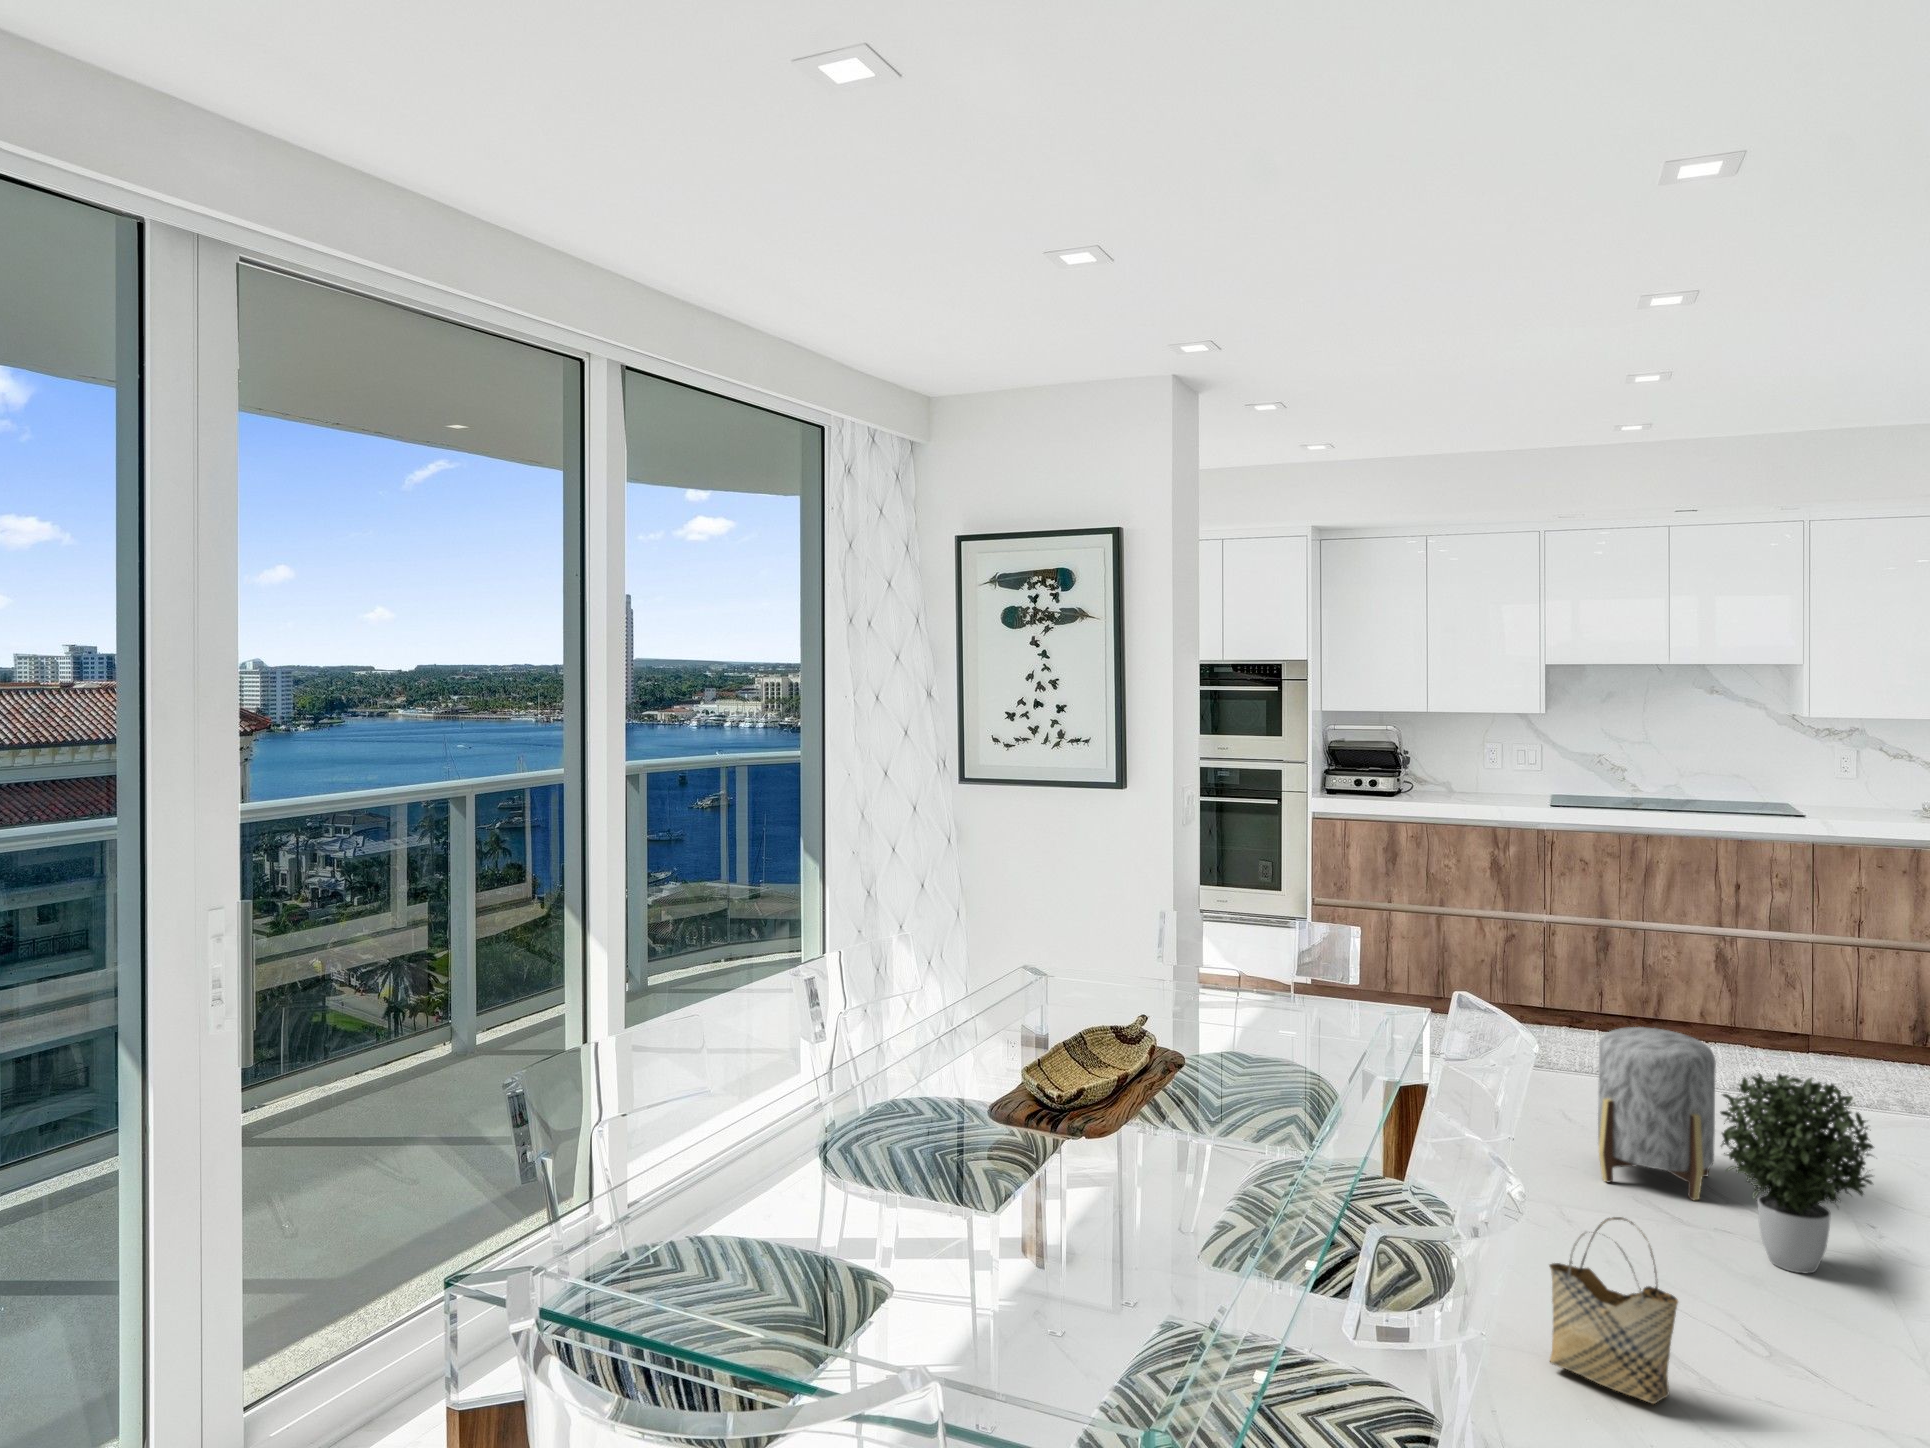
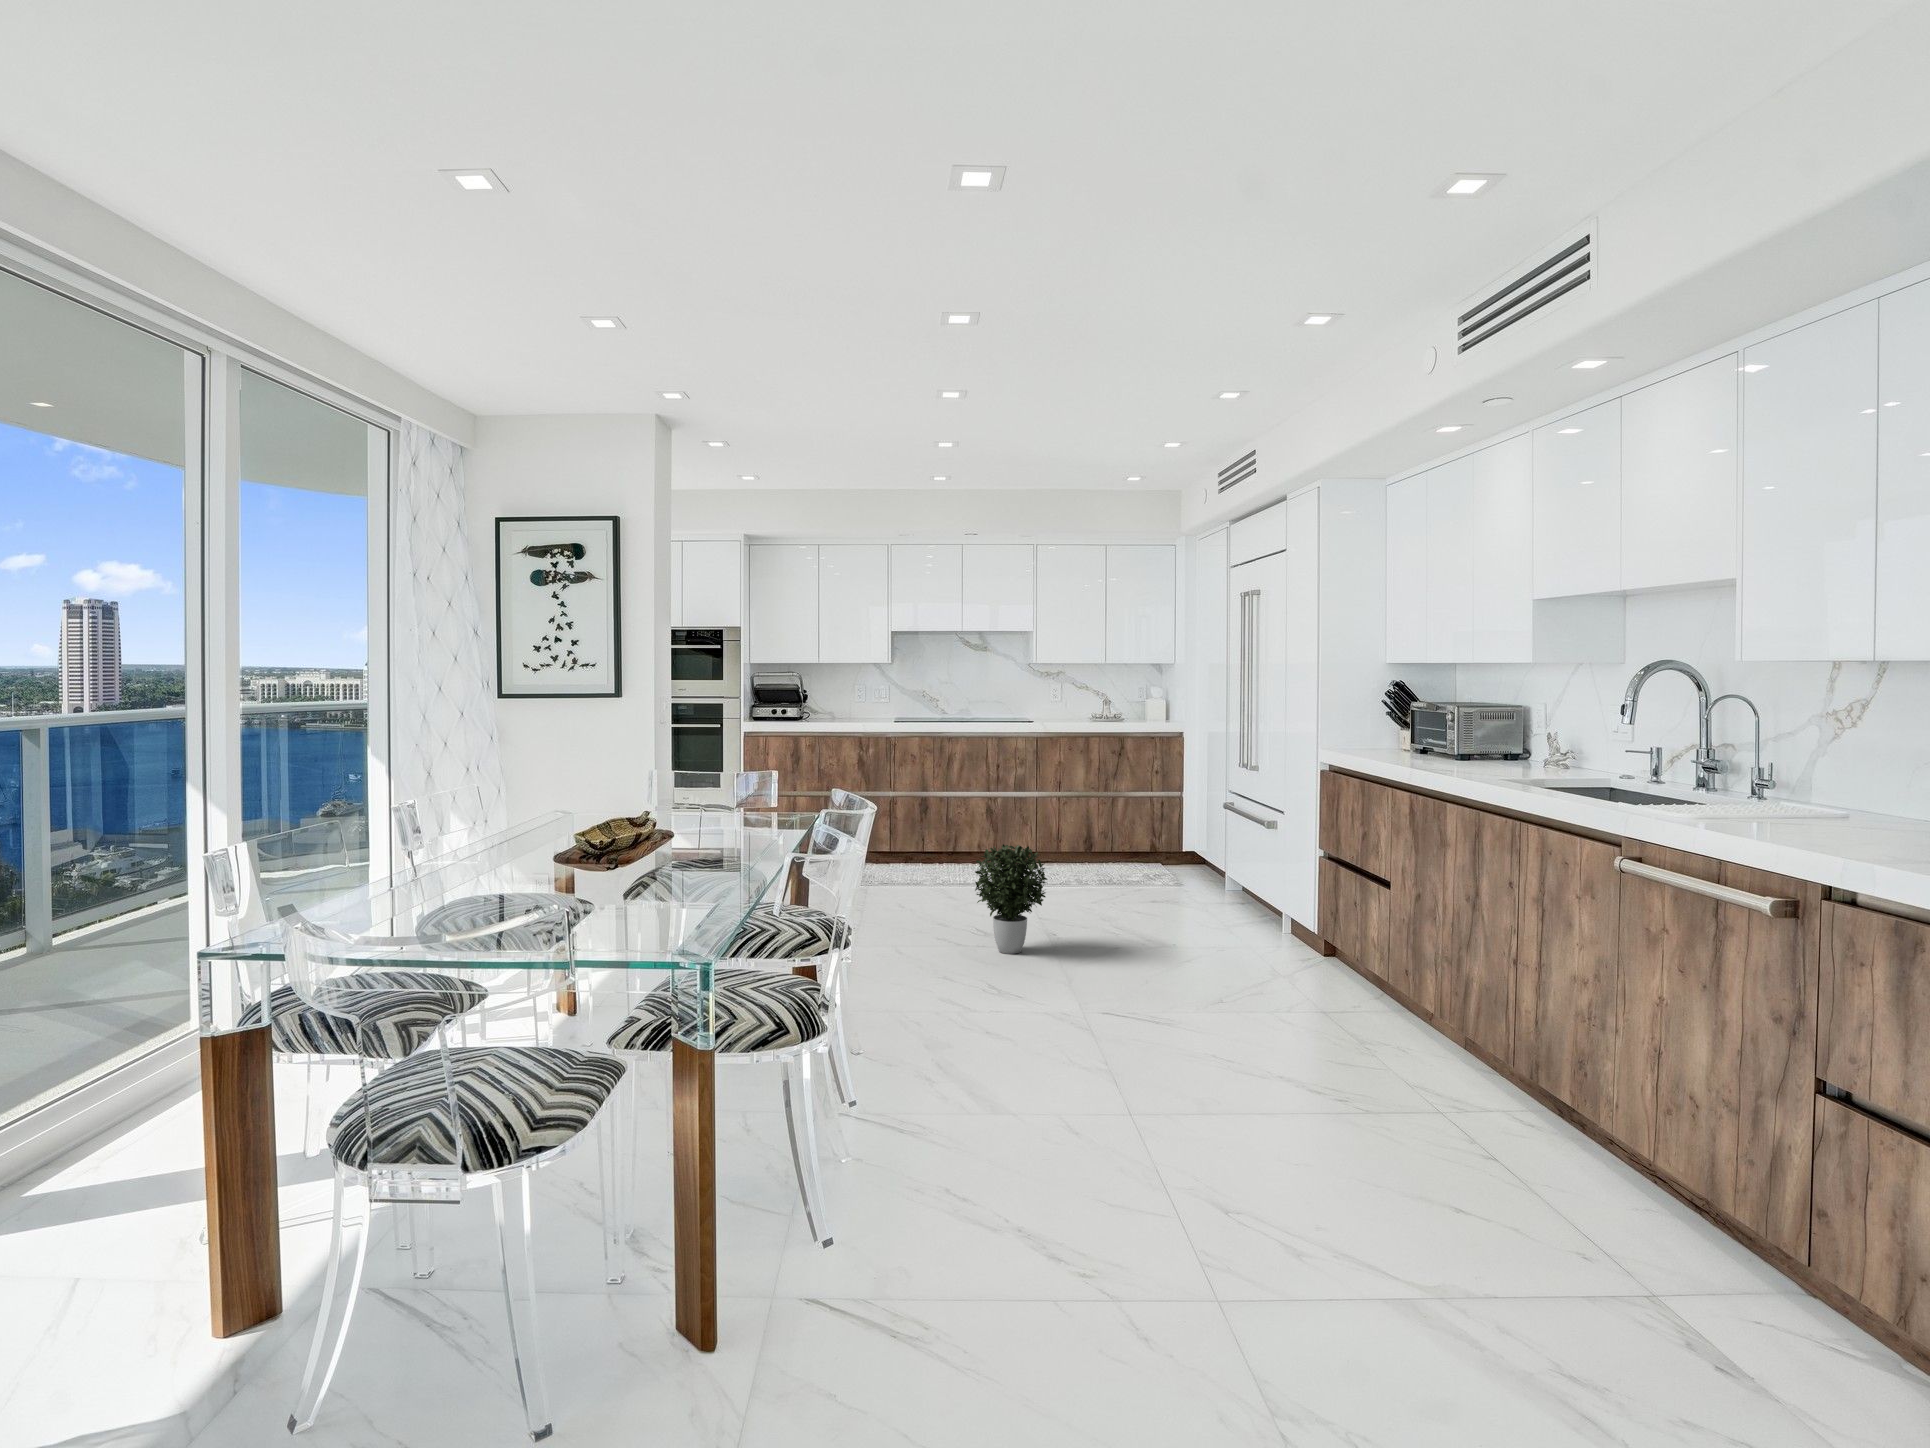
stool: present [1598,1027,1716,1200] -> none [915,837,976,932]
woven basket: present [1549,1217,1678,1404] -> none [882,916,946,1012]

